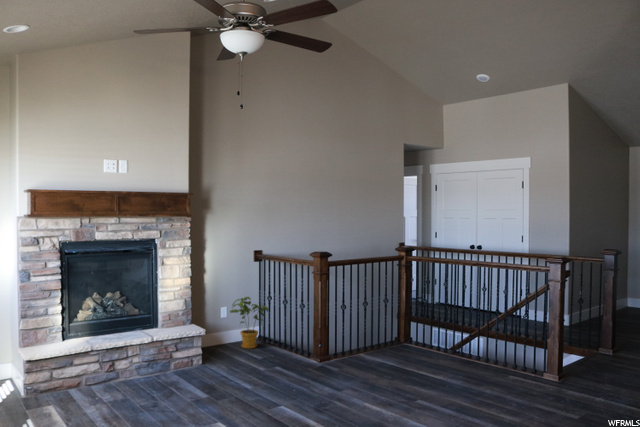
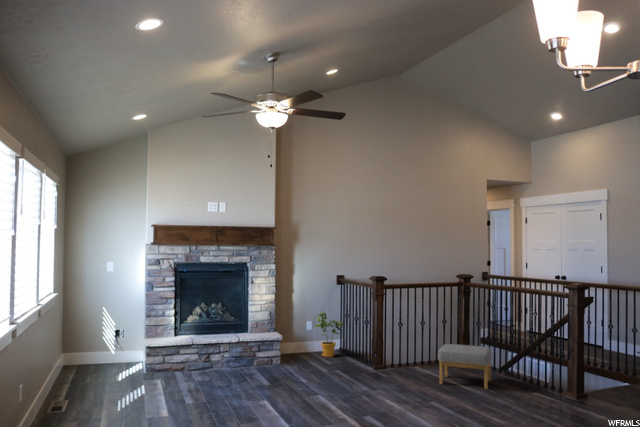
footstool: none [398,329,455,377] -> present [438,344,492,389]

